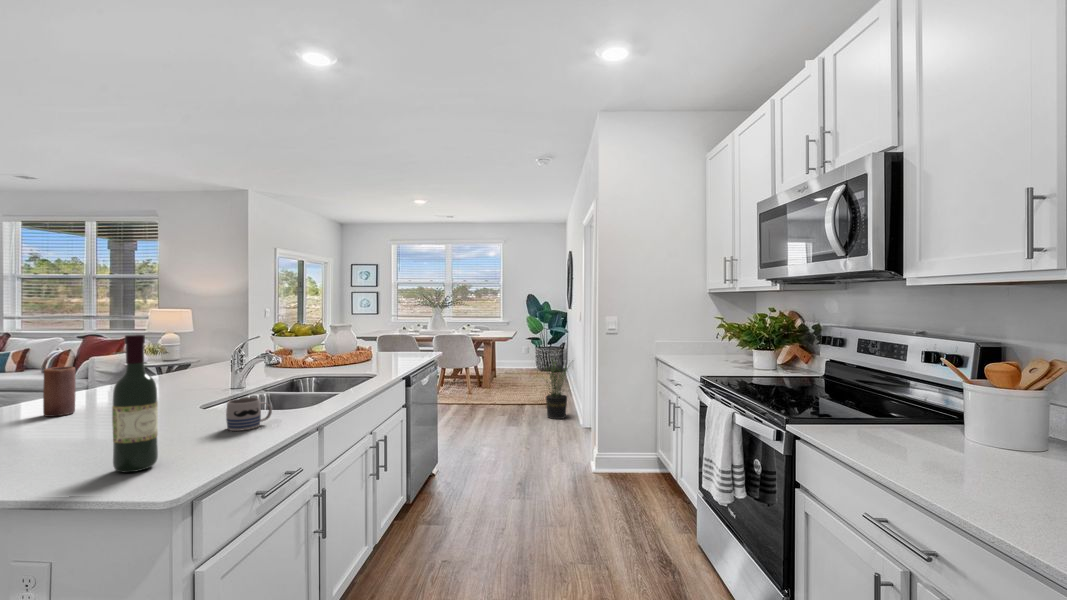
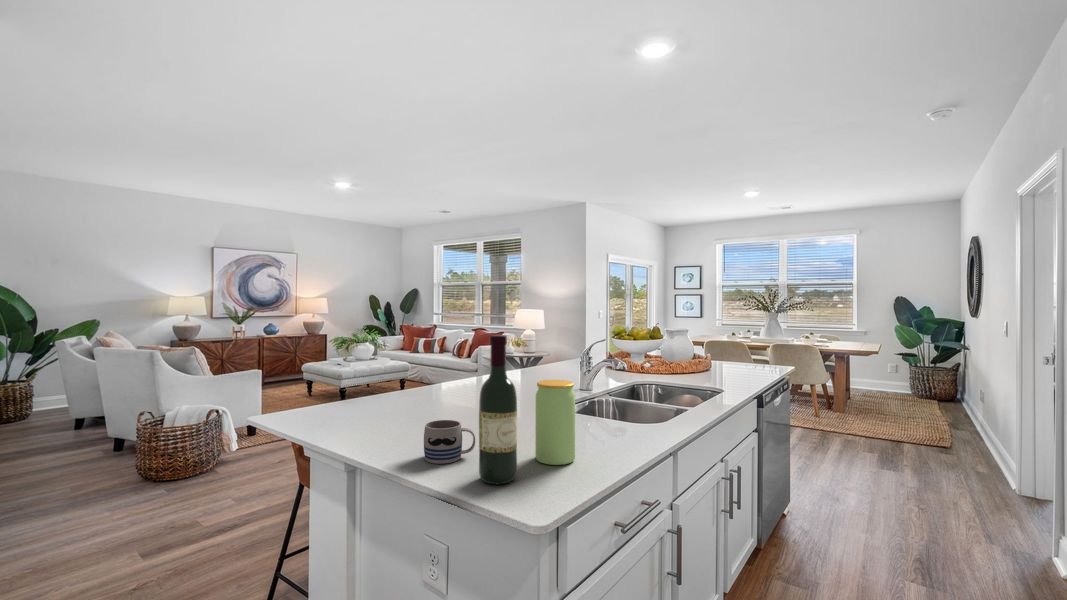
potted plant: present [546,360,568,419] -> none [932,380,1004,472]
candle: present [43,366,76,417] -> none [440,358,461,402]
jar: none [179,373,222,450] -> present [535,380,575,465]
mug: present [226,398,272,431] -> present [424,420,475,464]

